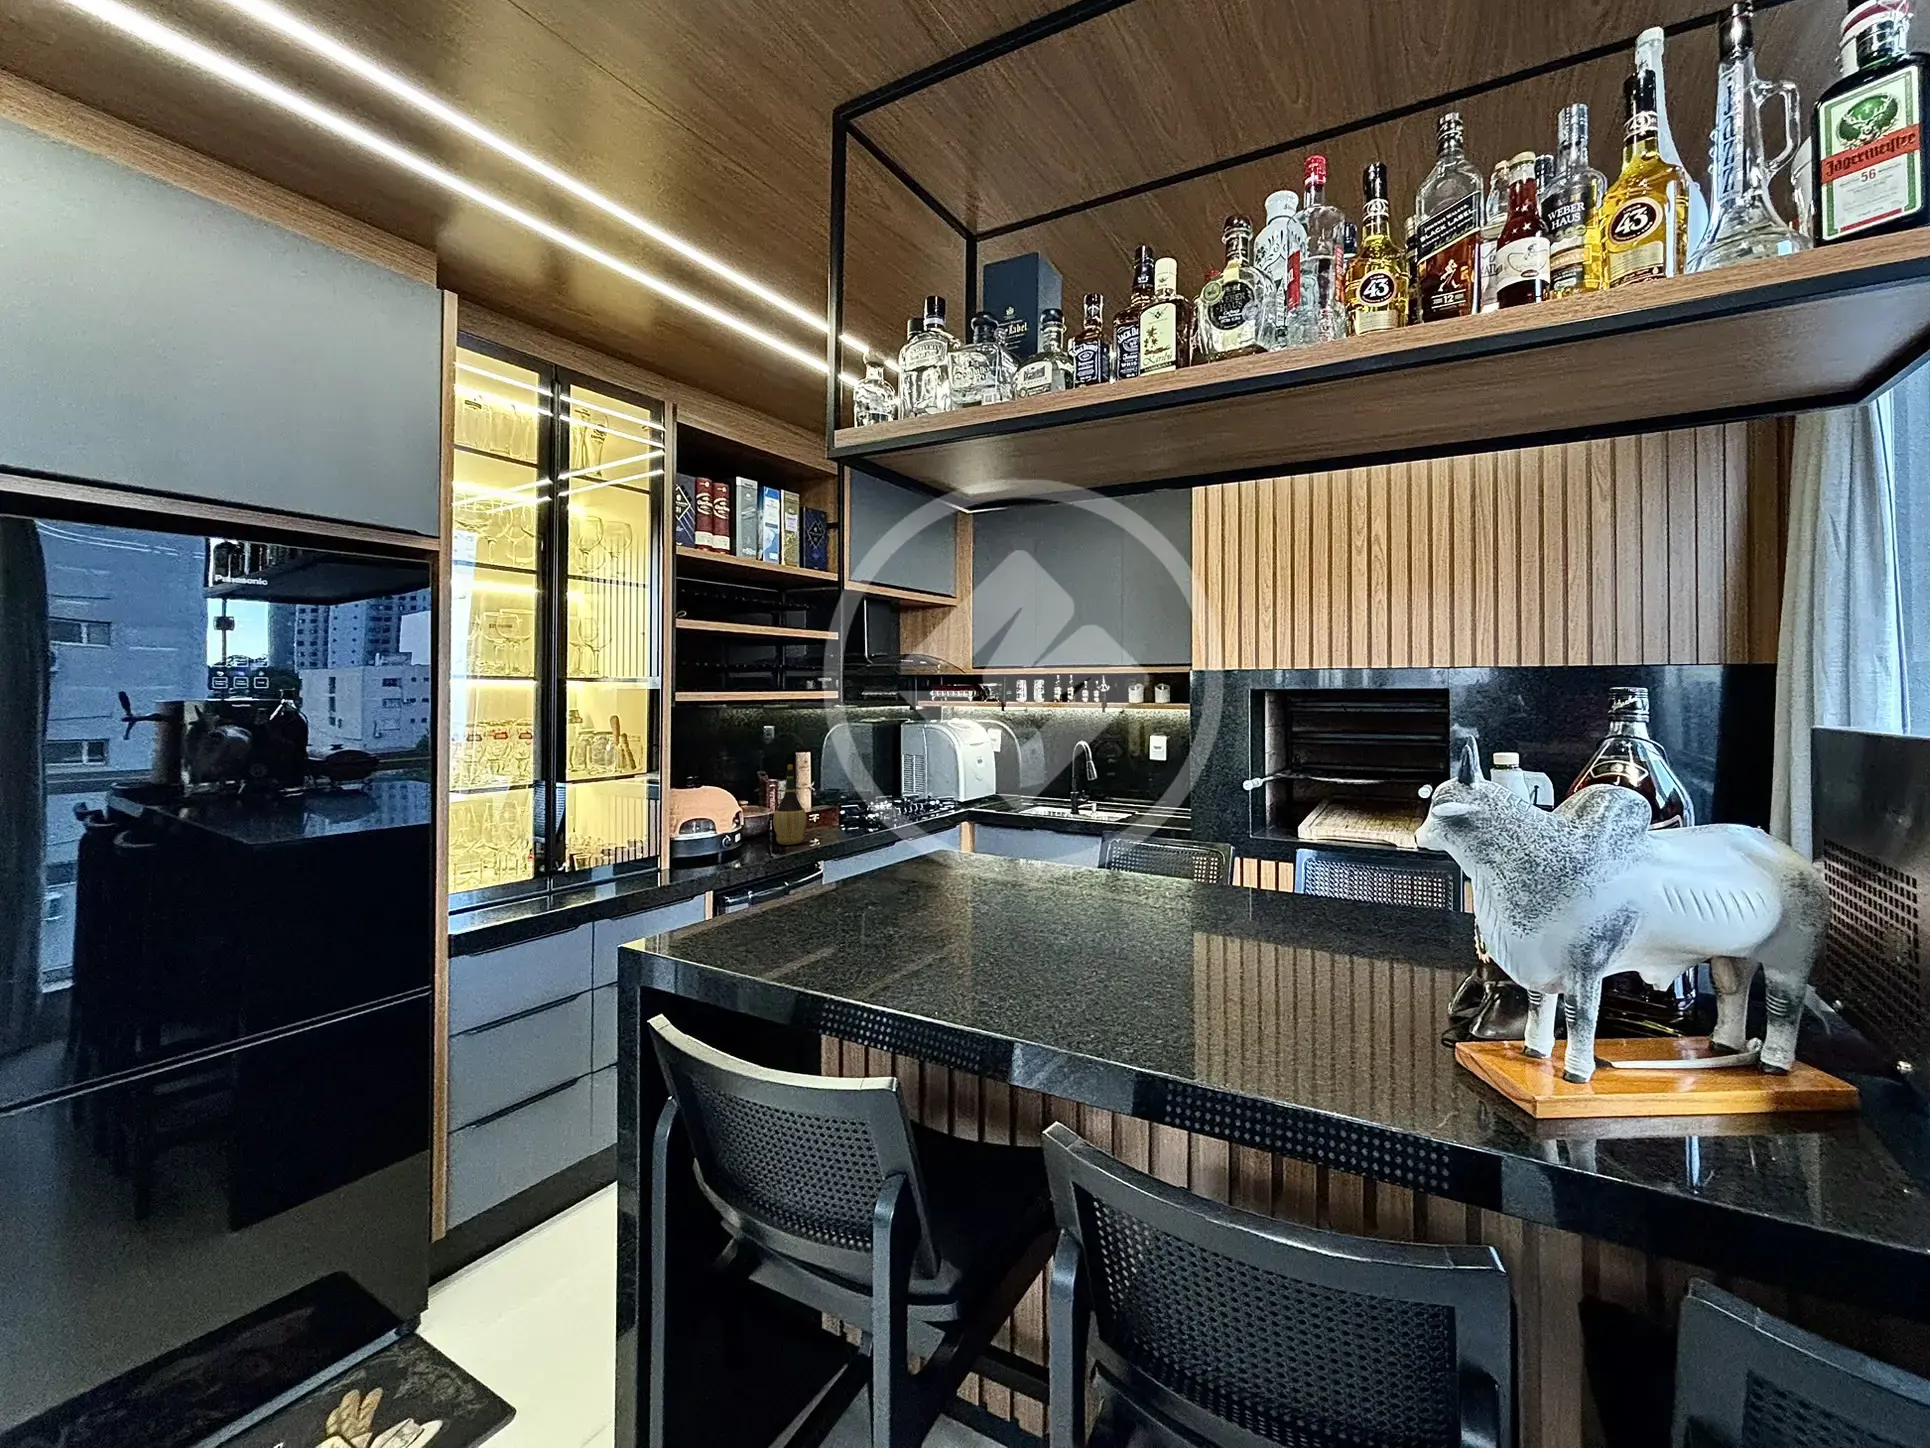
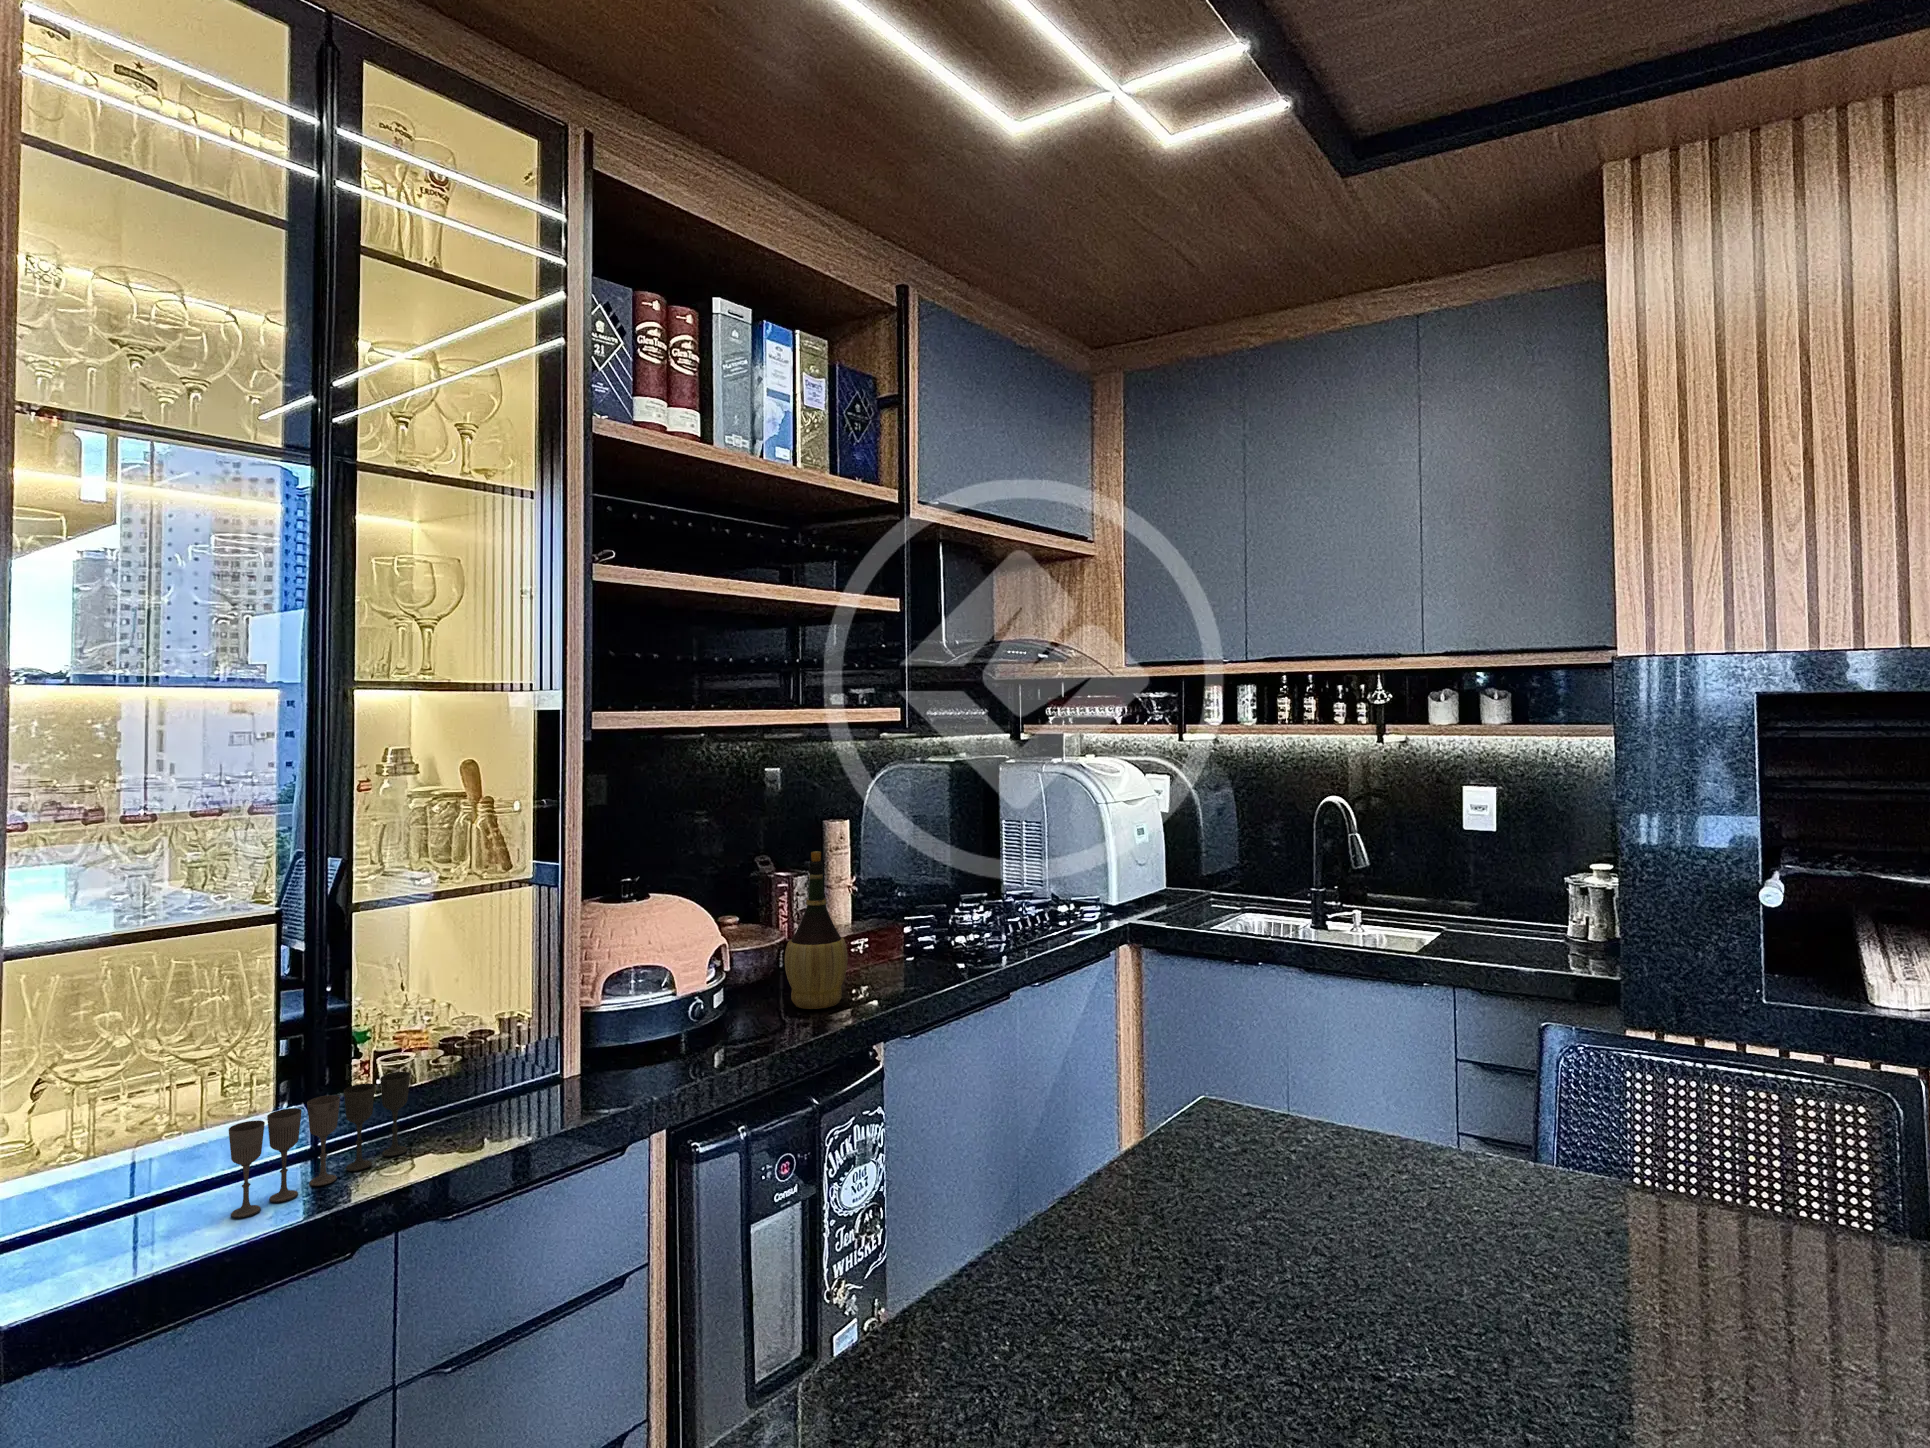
wine glass: none [519,857,594,911] -> present [229,1072,410,1218]

